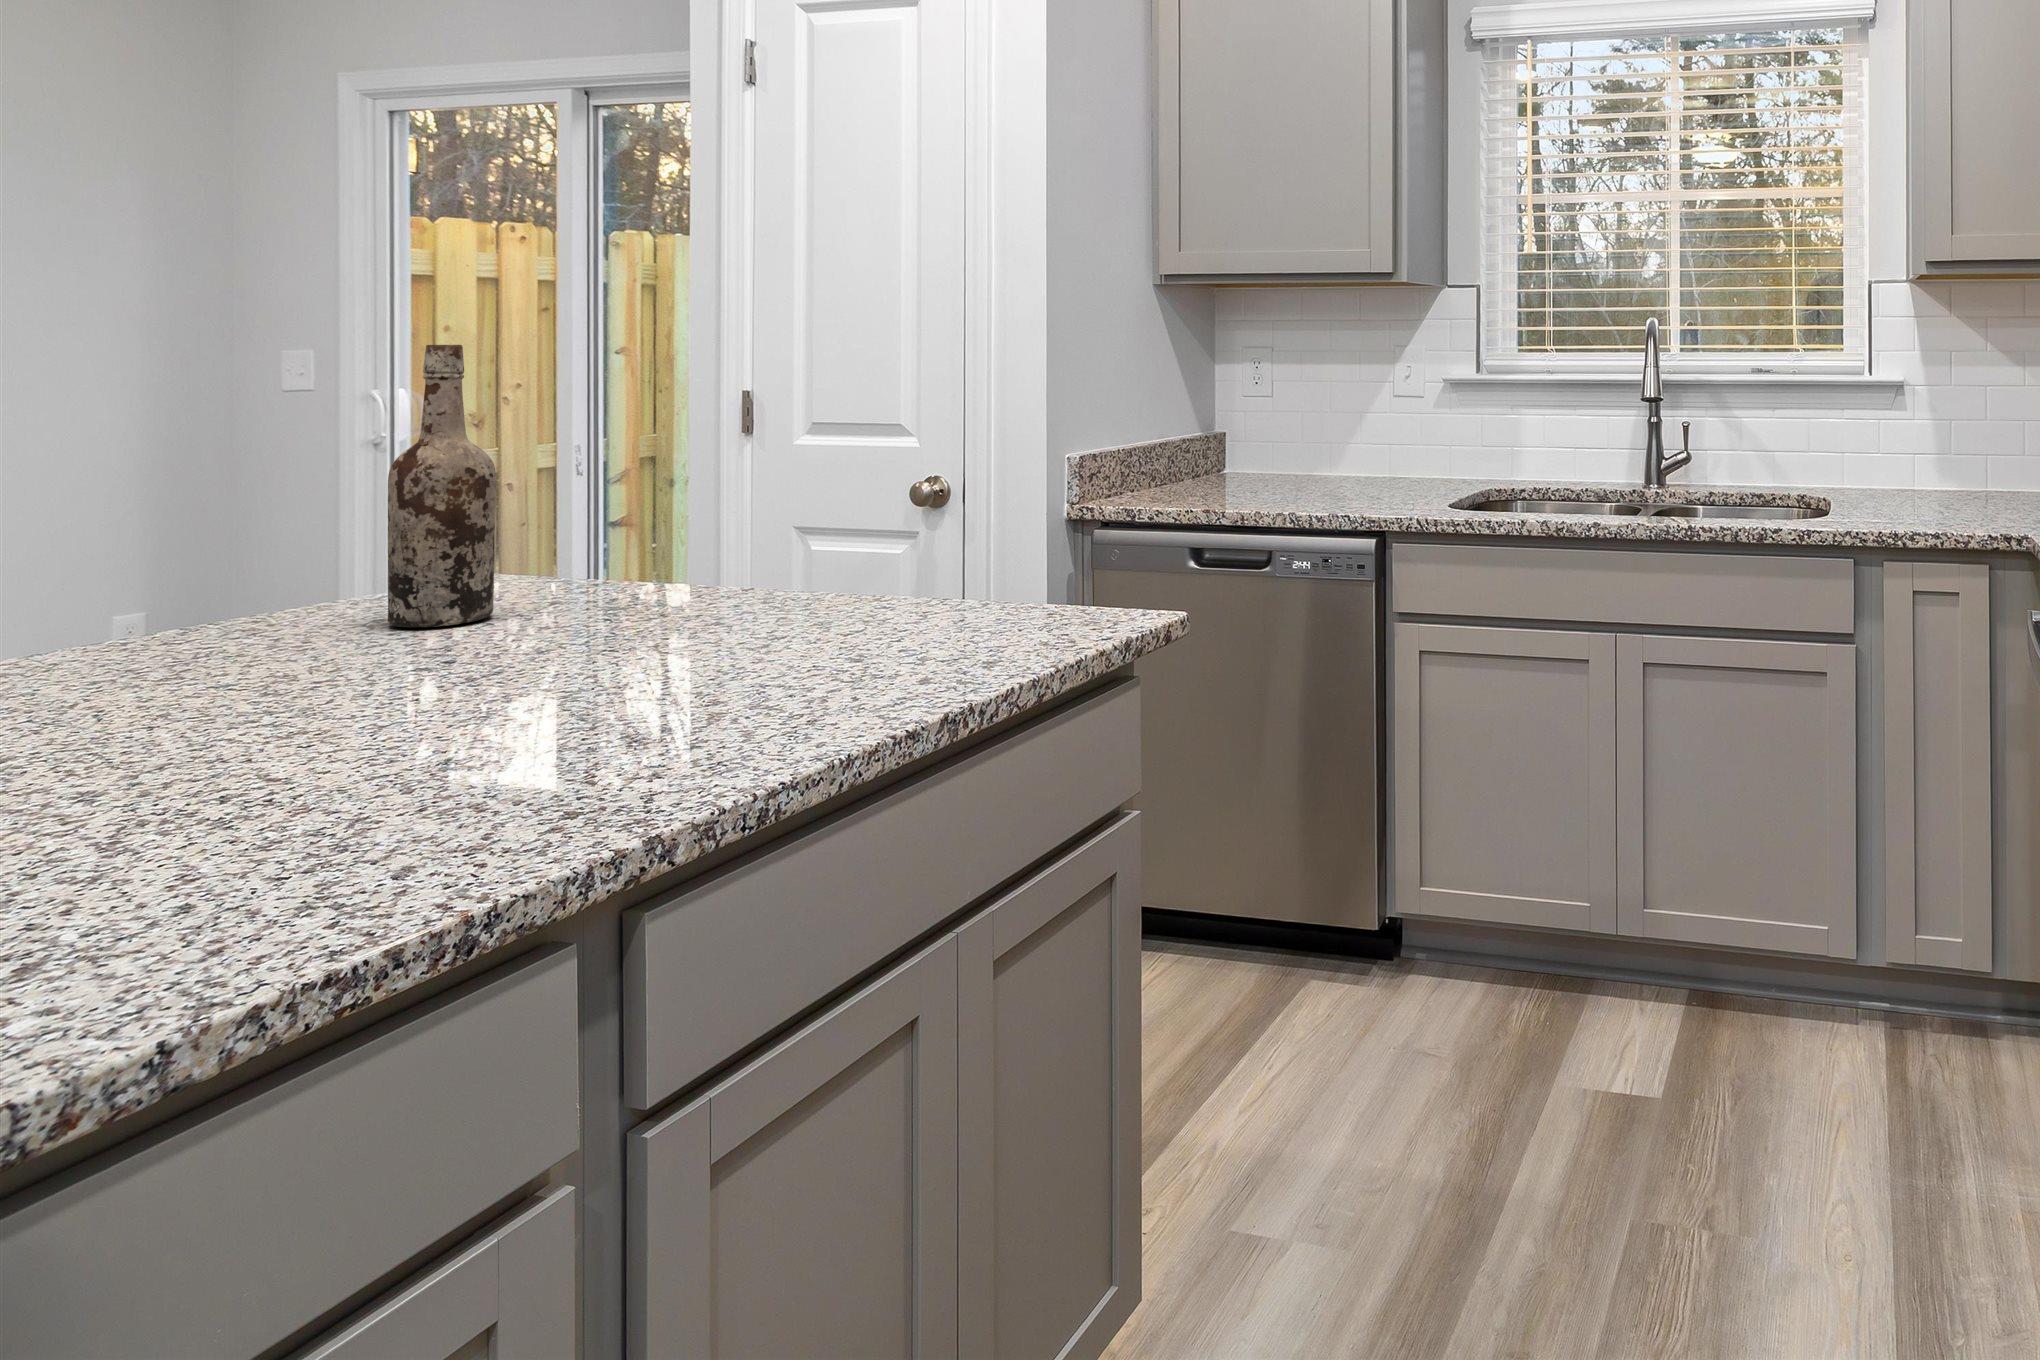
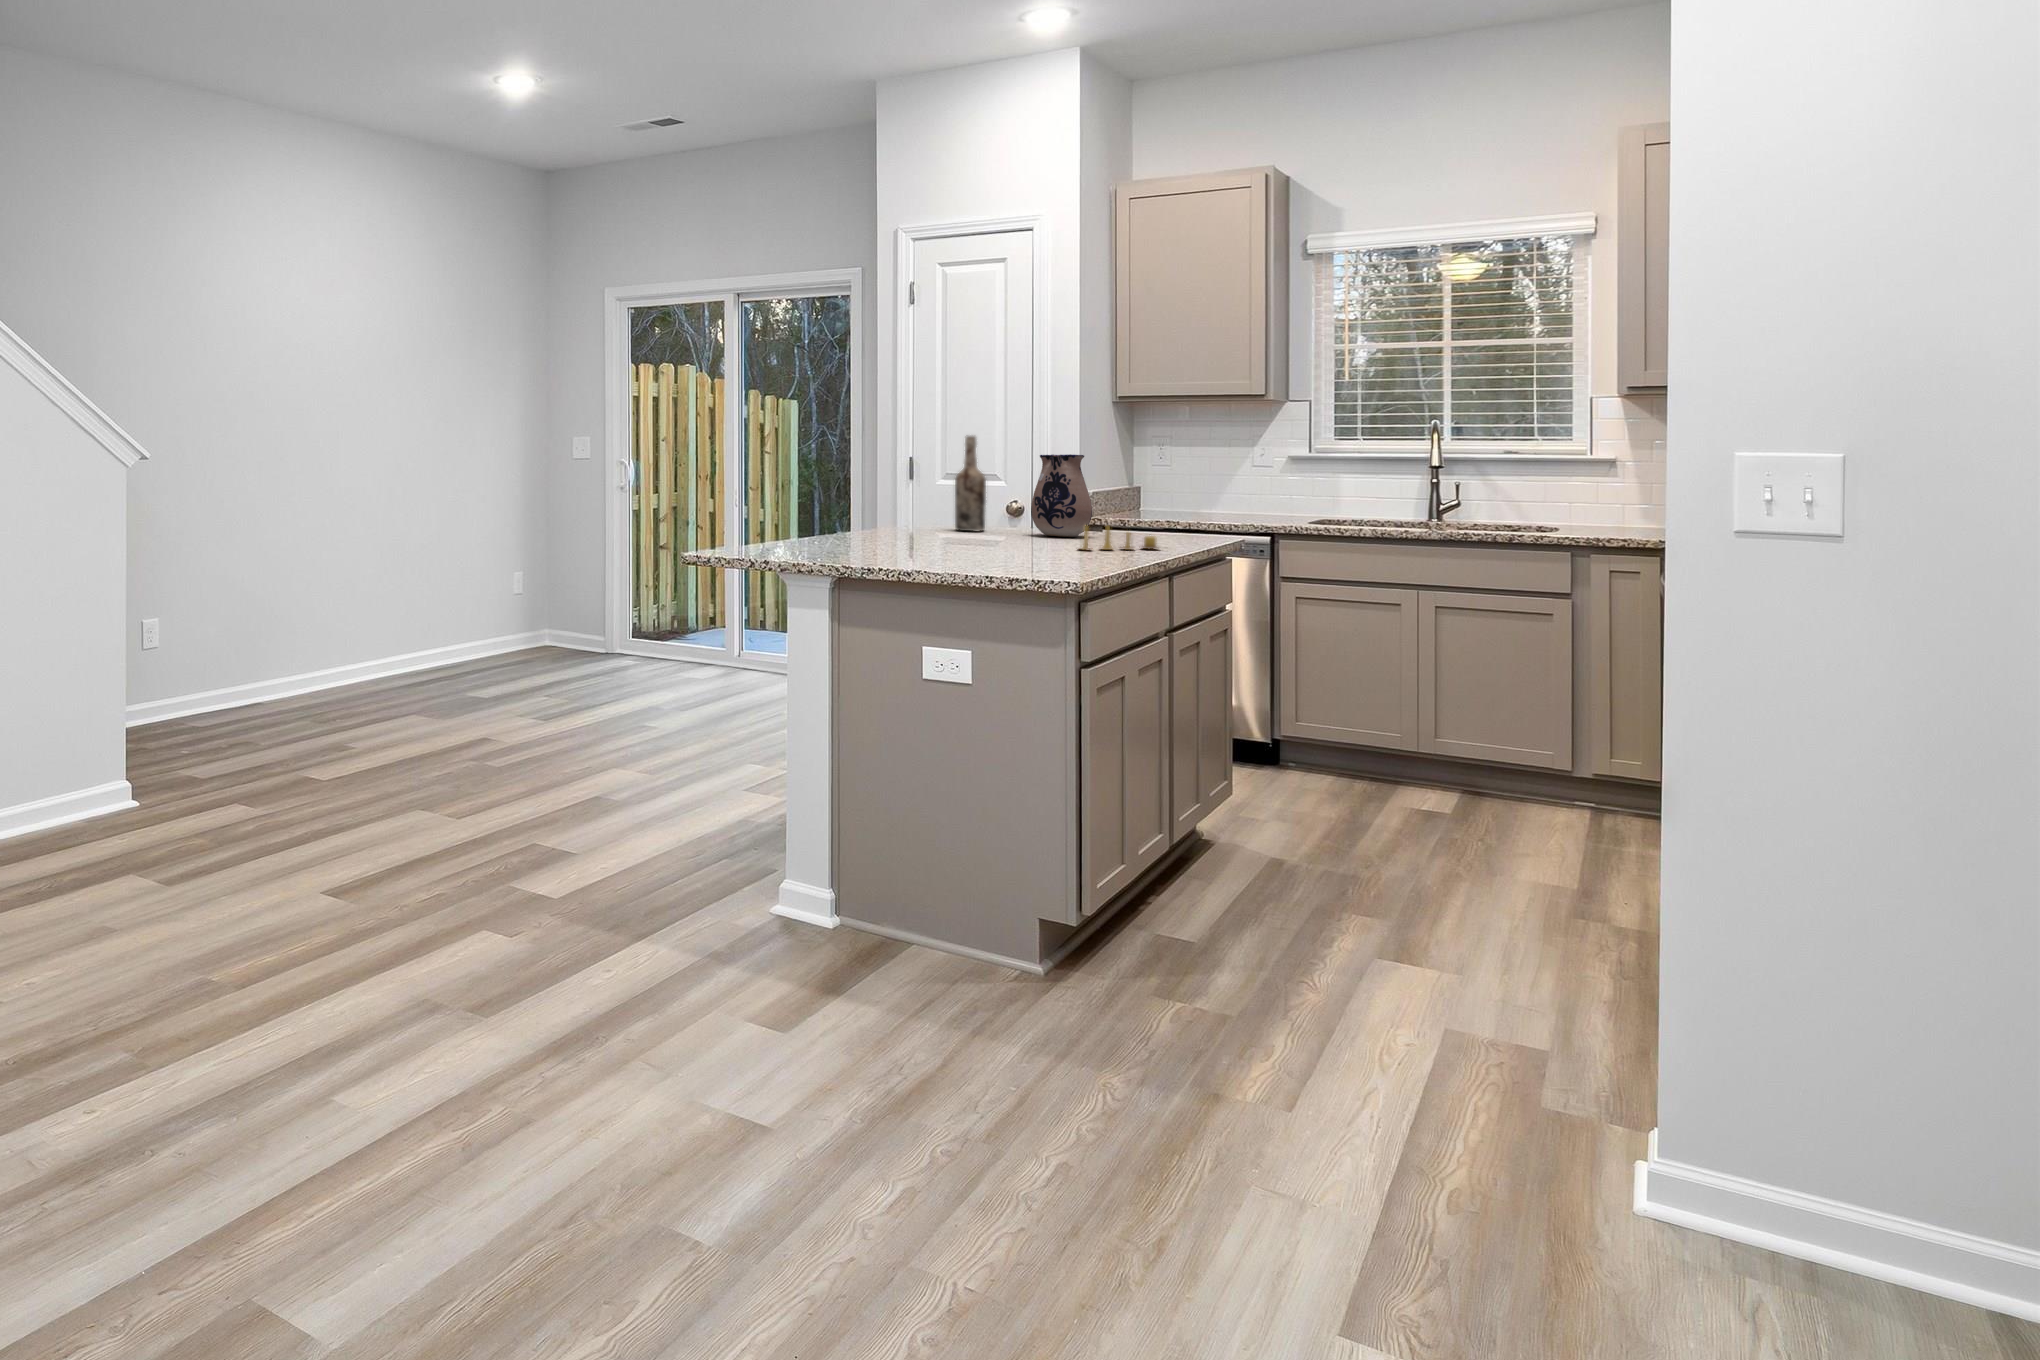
ceramic pitcher: none [548,397,752,645] -> present [1031,454,1092,537]
candle: none [311,667,724,794] -> present [1082,526,1157,550]

